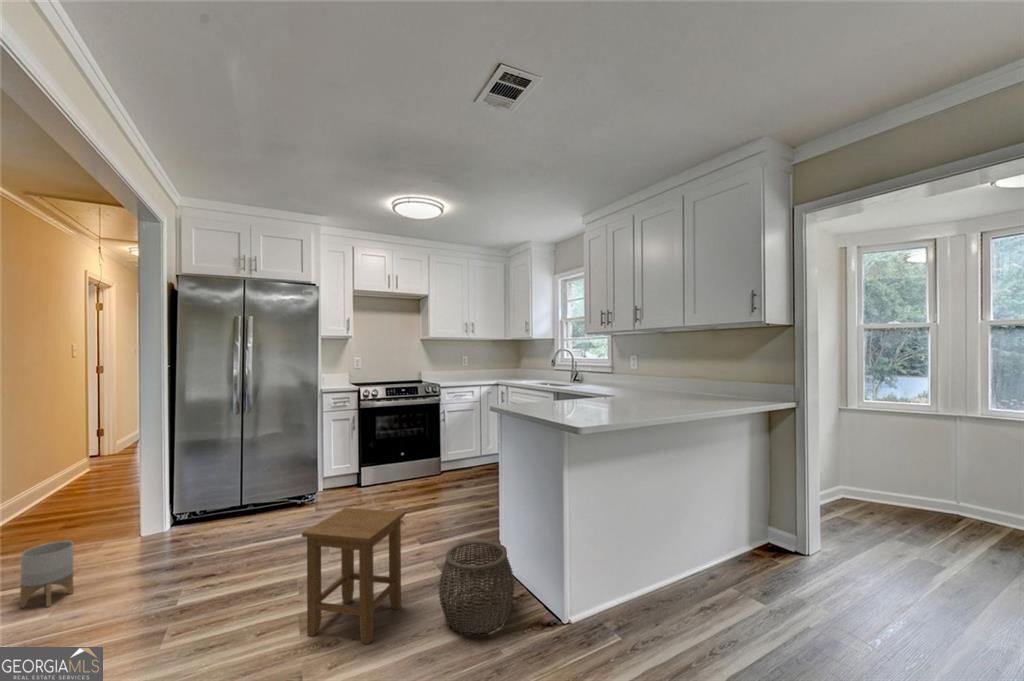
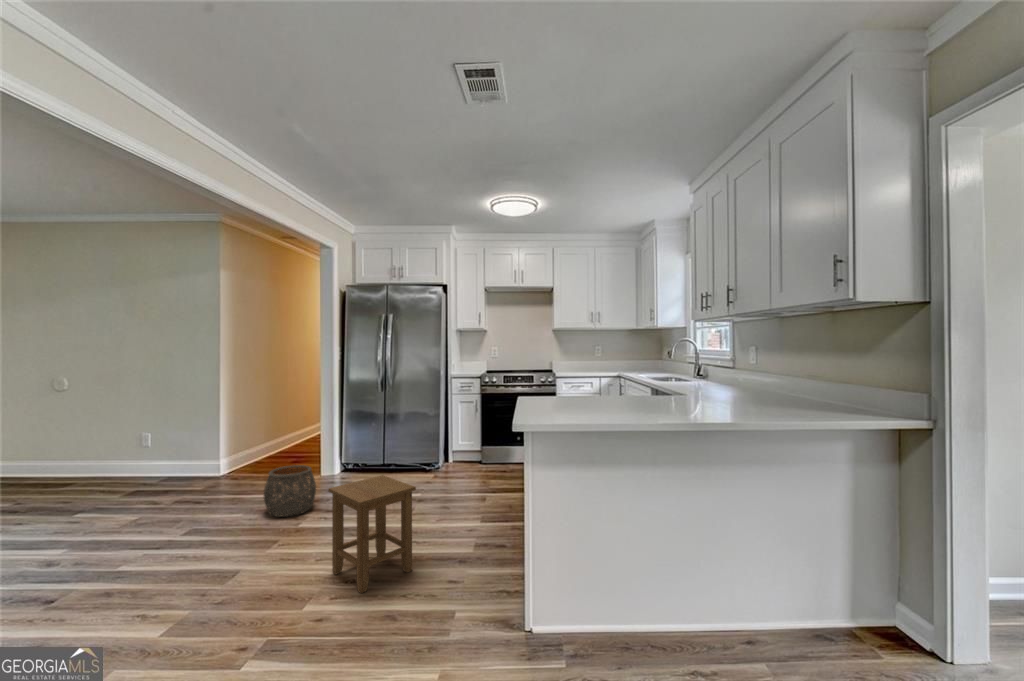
planter: present [20,541,73,608] -> none [221,469,250,512]
woven basket: present [439,541,515,635] -> present [264,465,316,517]

